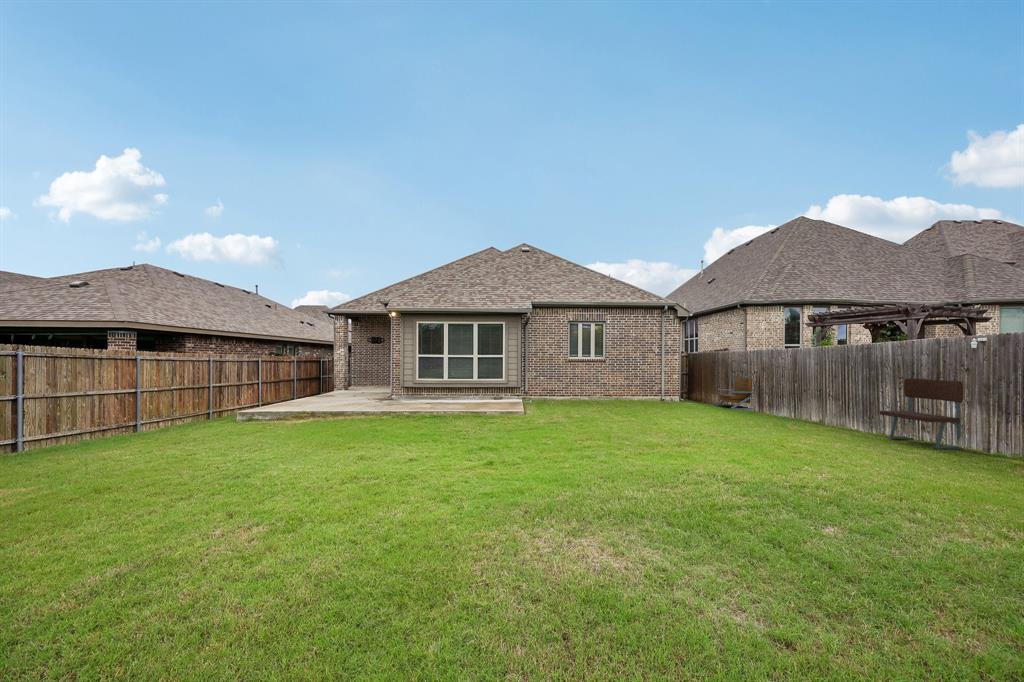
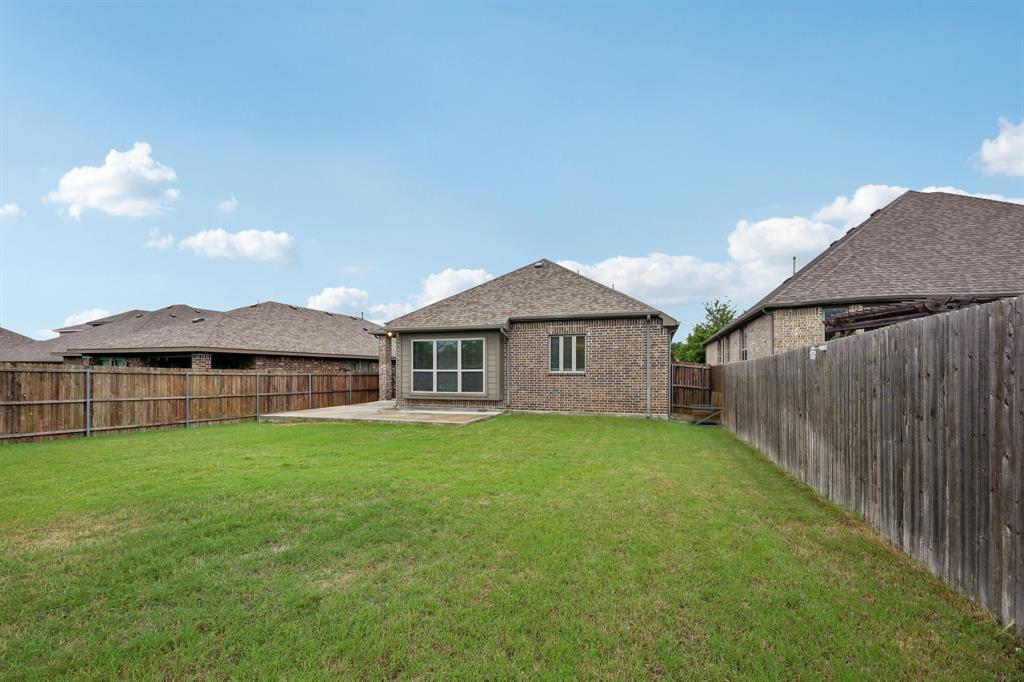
bench: present [880,378,963,449] -> none [728,393,782,471]

